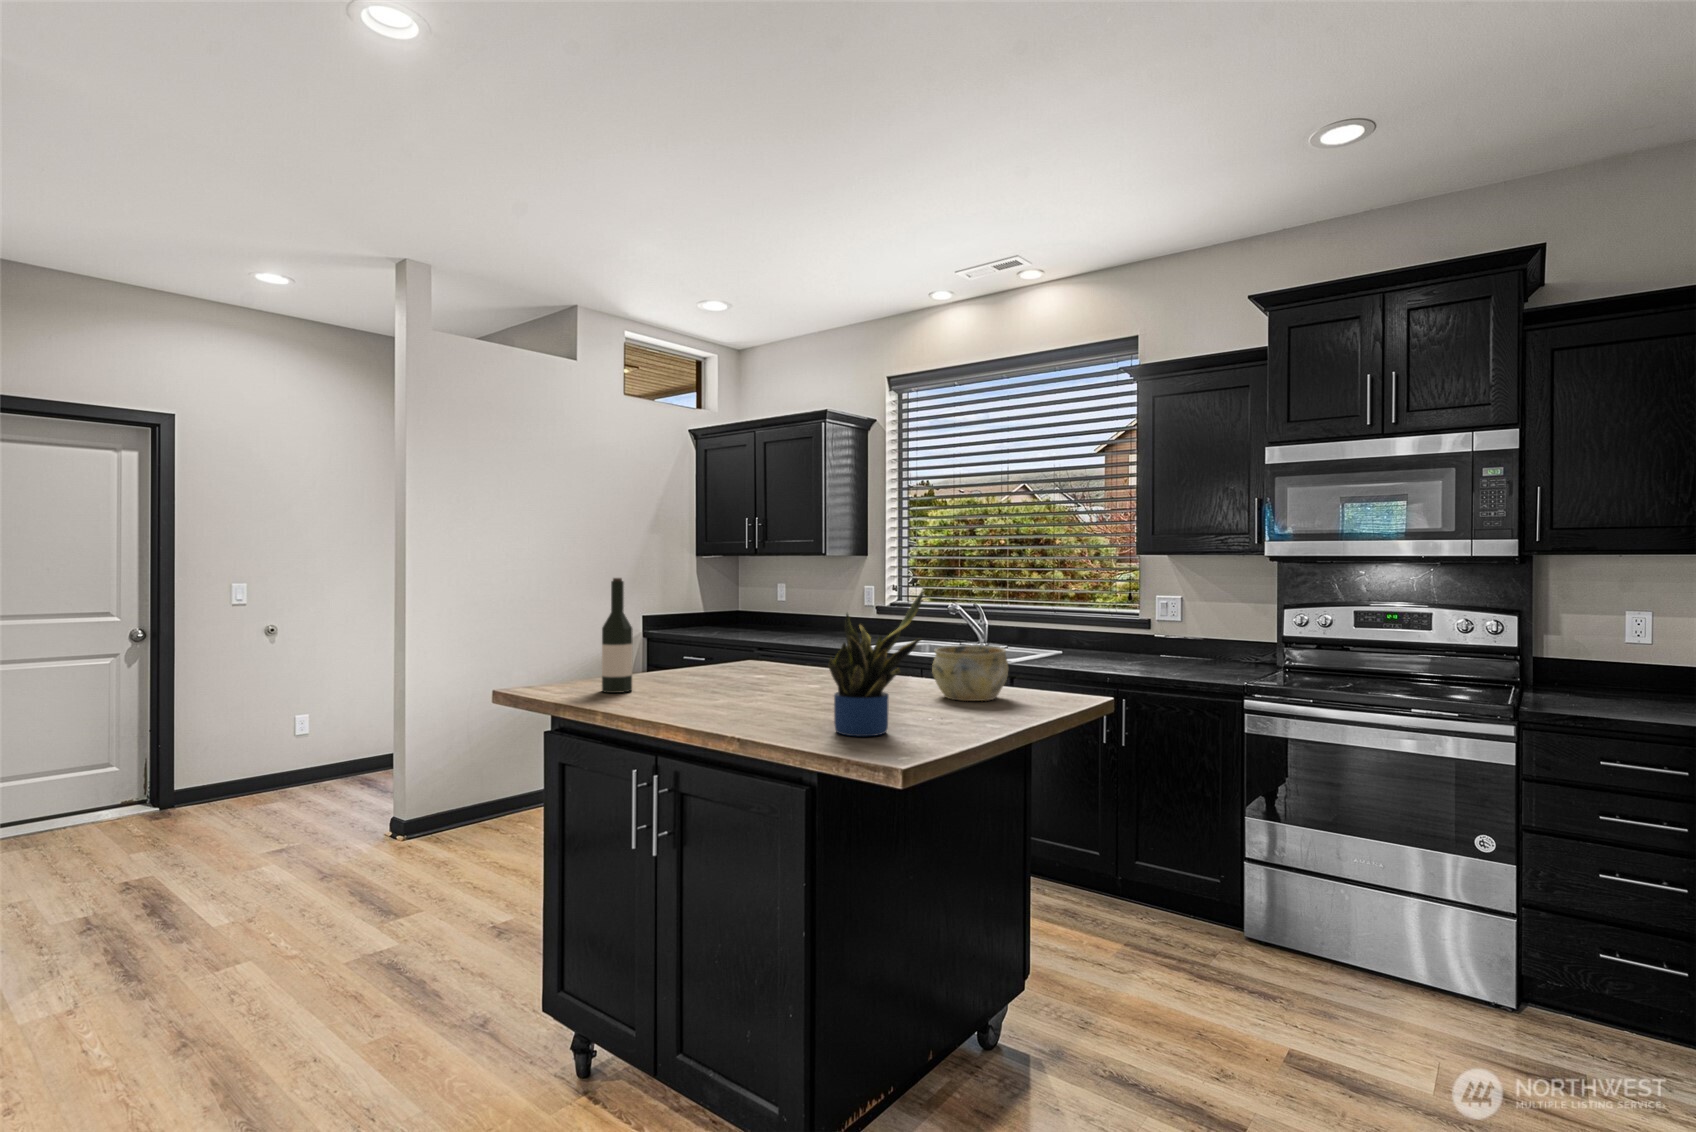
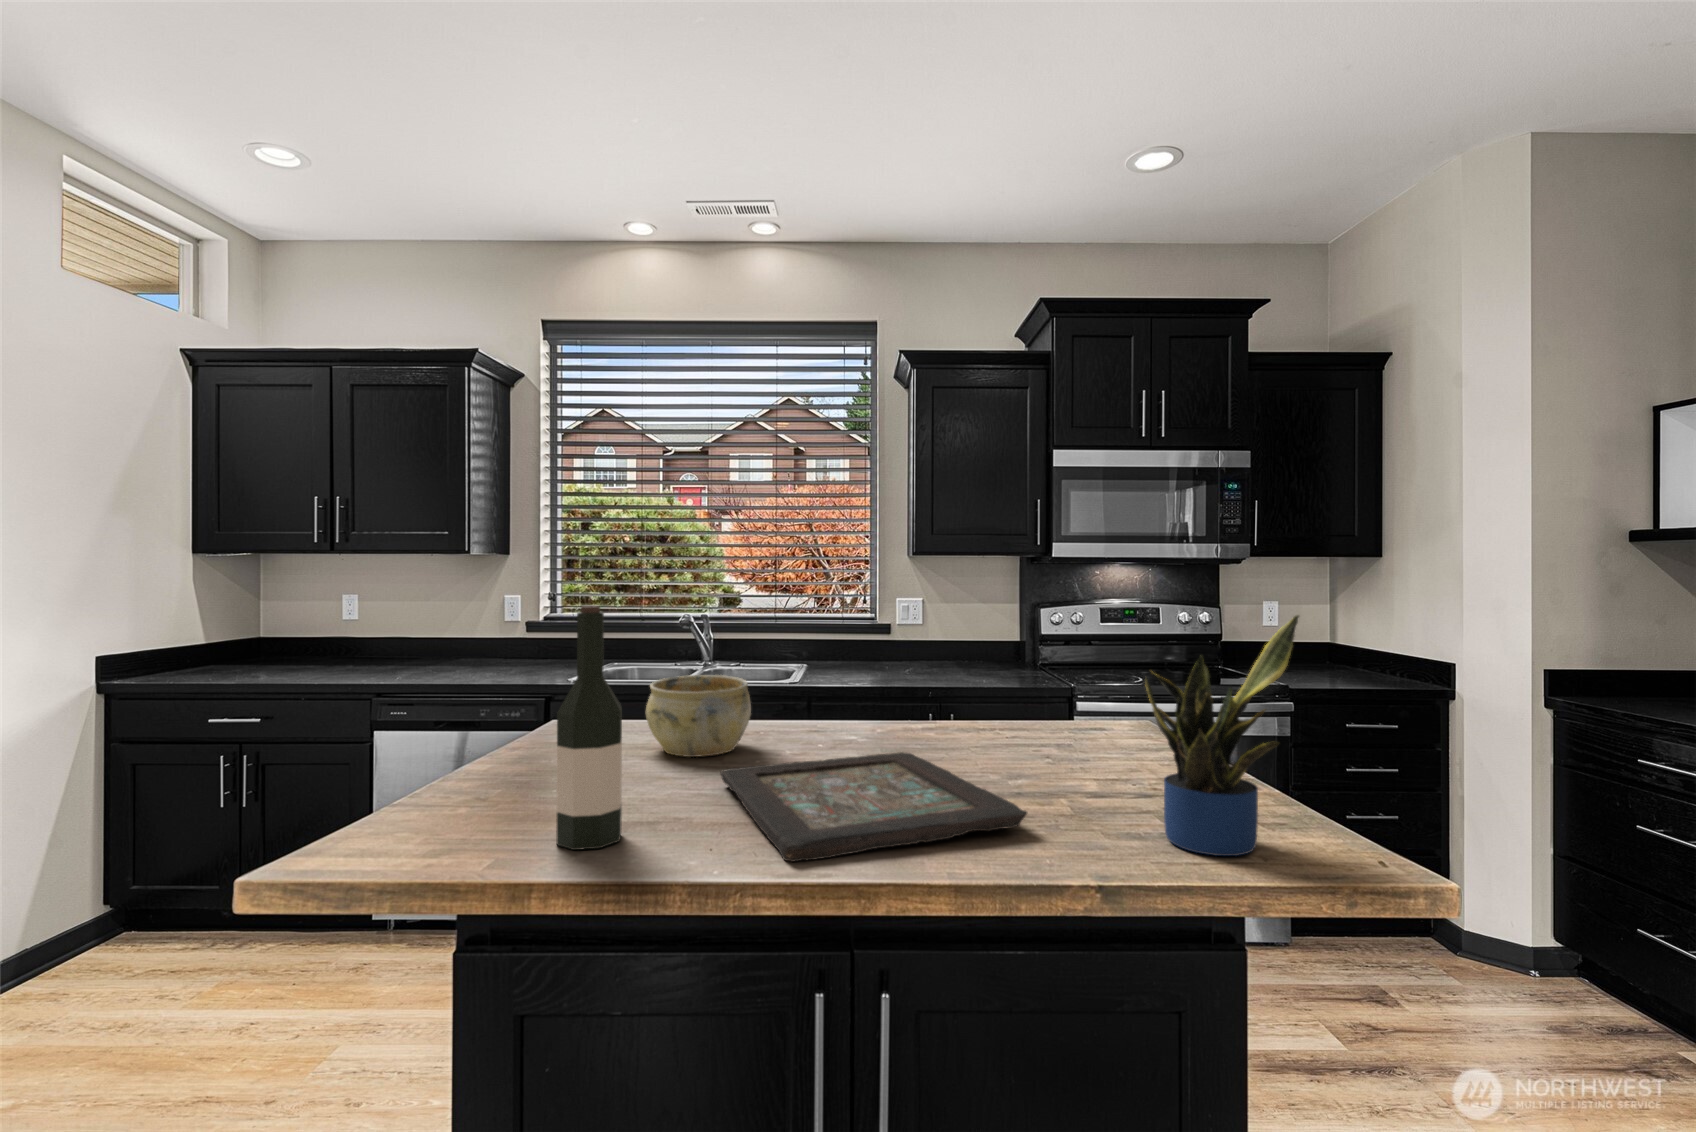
ceramic bowl: present [932,645,1008,701] -> present [646,675,751,757]
decorative tray: none [657,677,842,711] -> present [720,752,1027,862]

